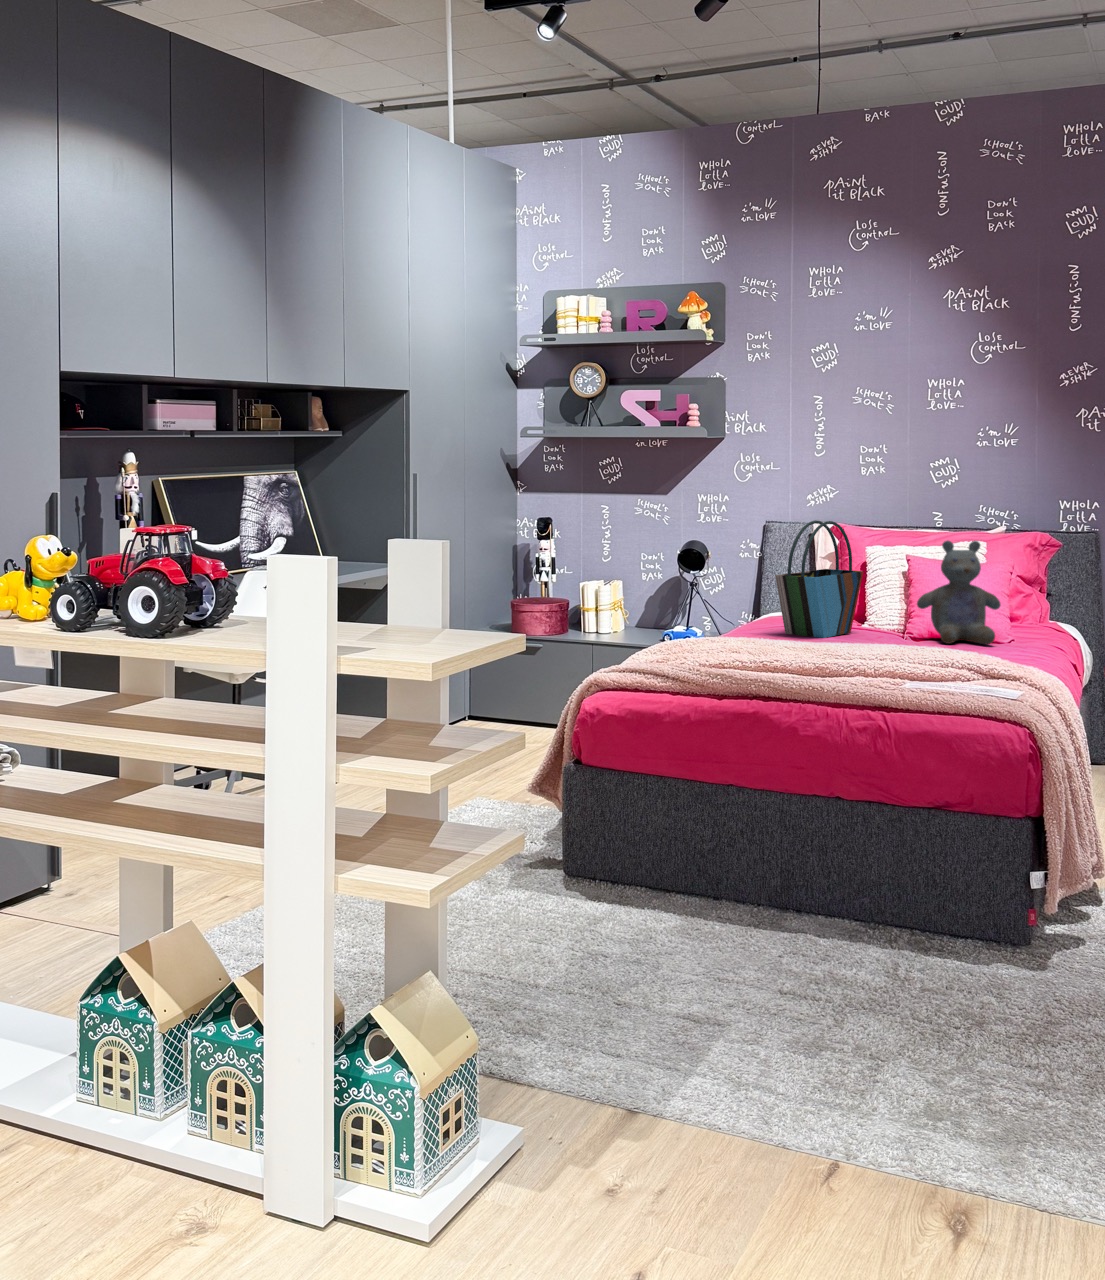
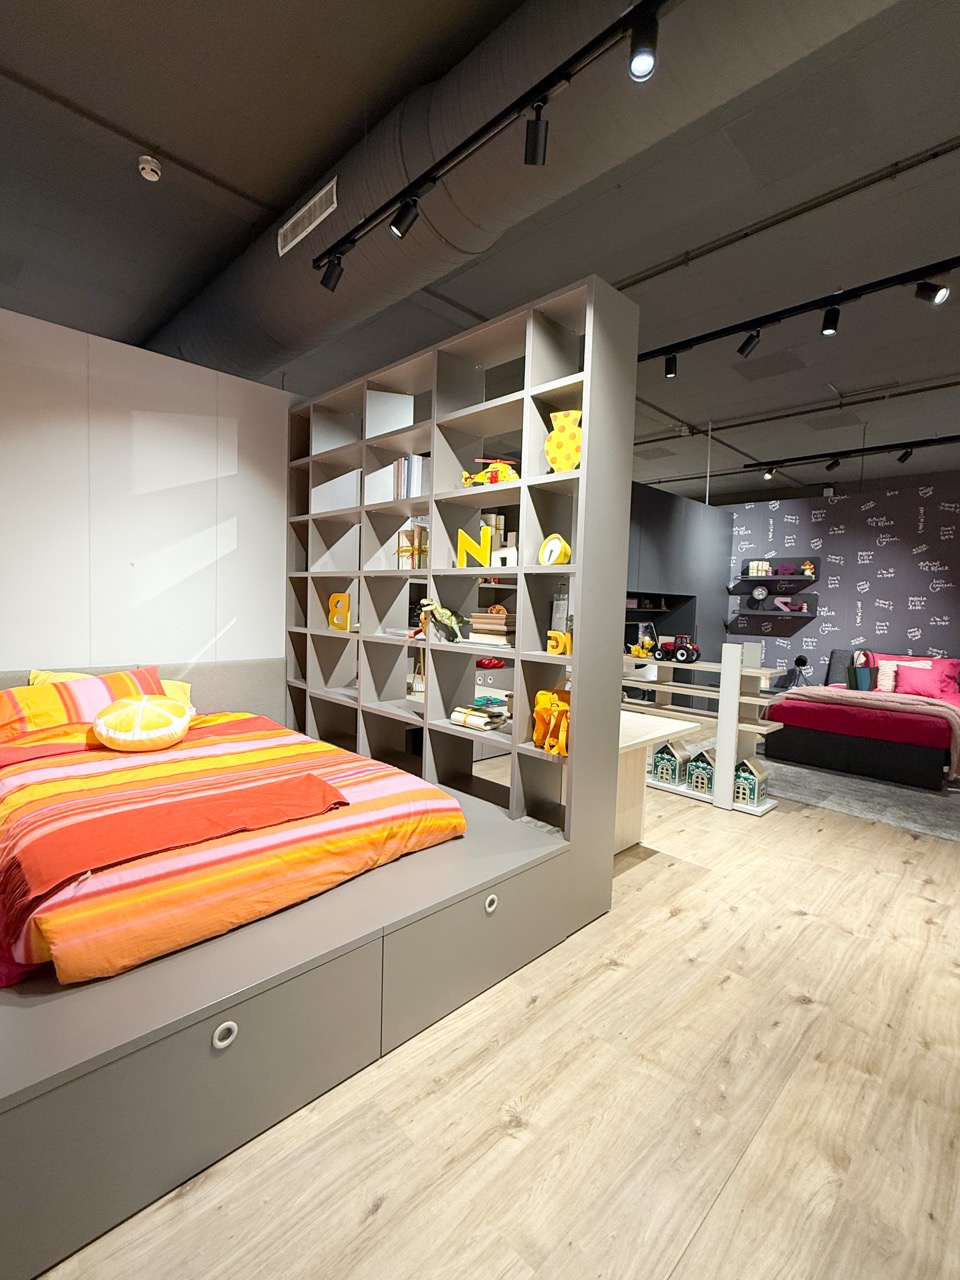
stuffed bear: present [917,541,1000,644] -> none [902,658,939,698]

